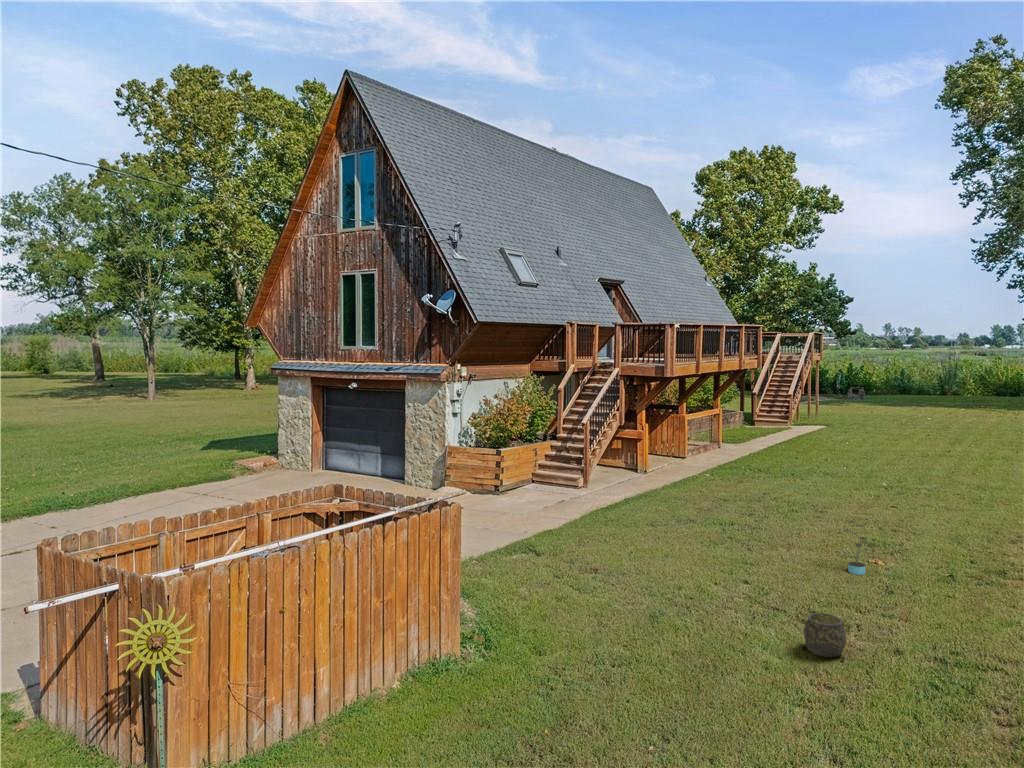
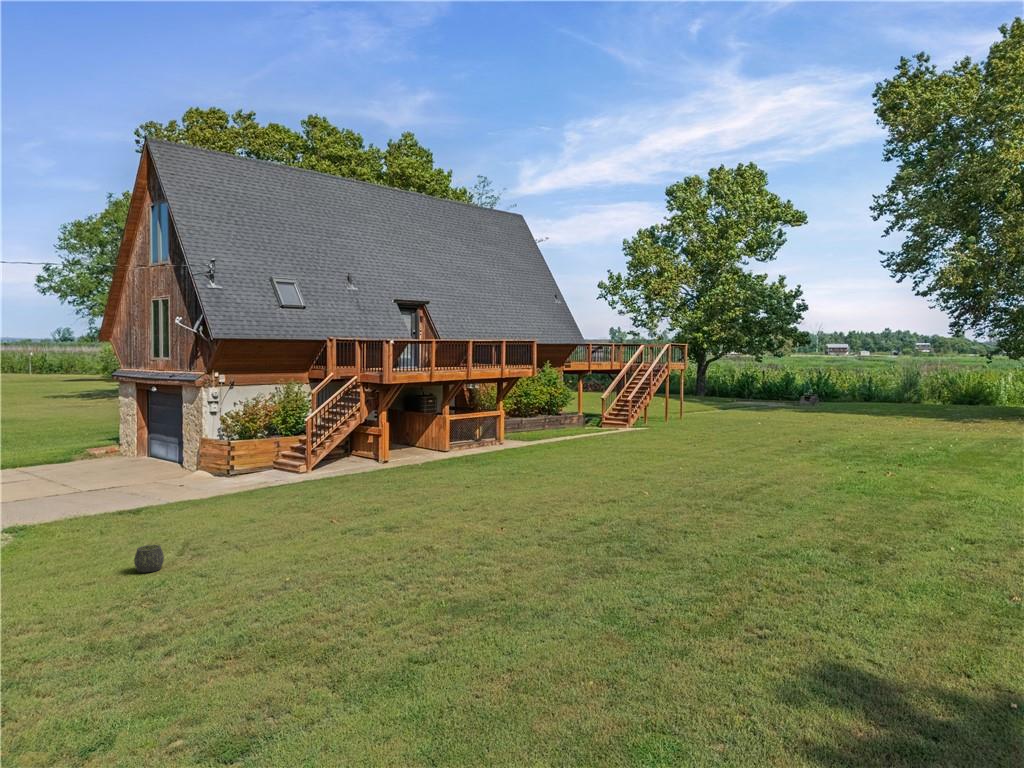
potted plant: present [844,522,876,575] -> none [304,495,327,535]

